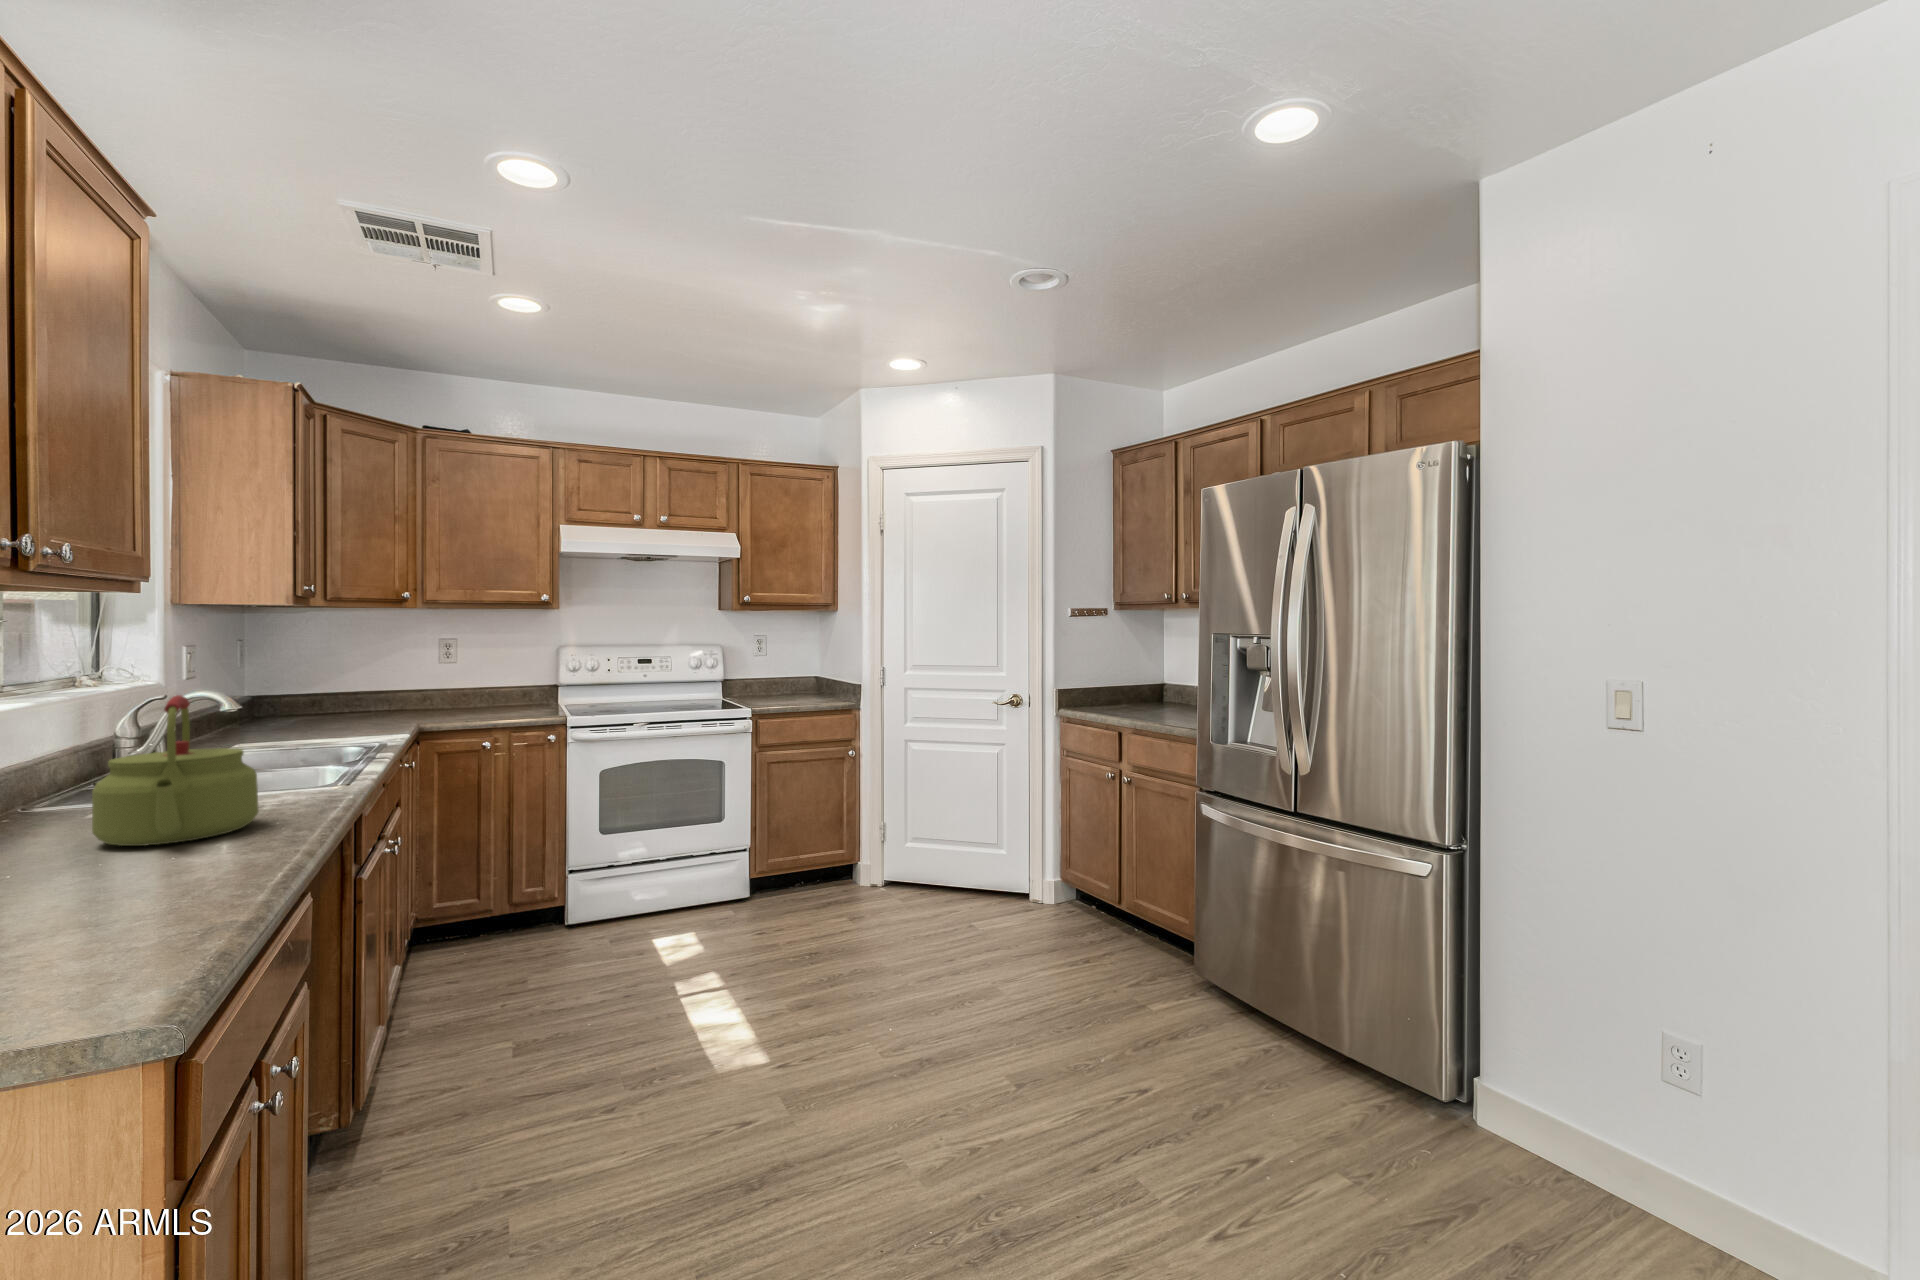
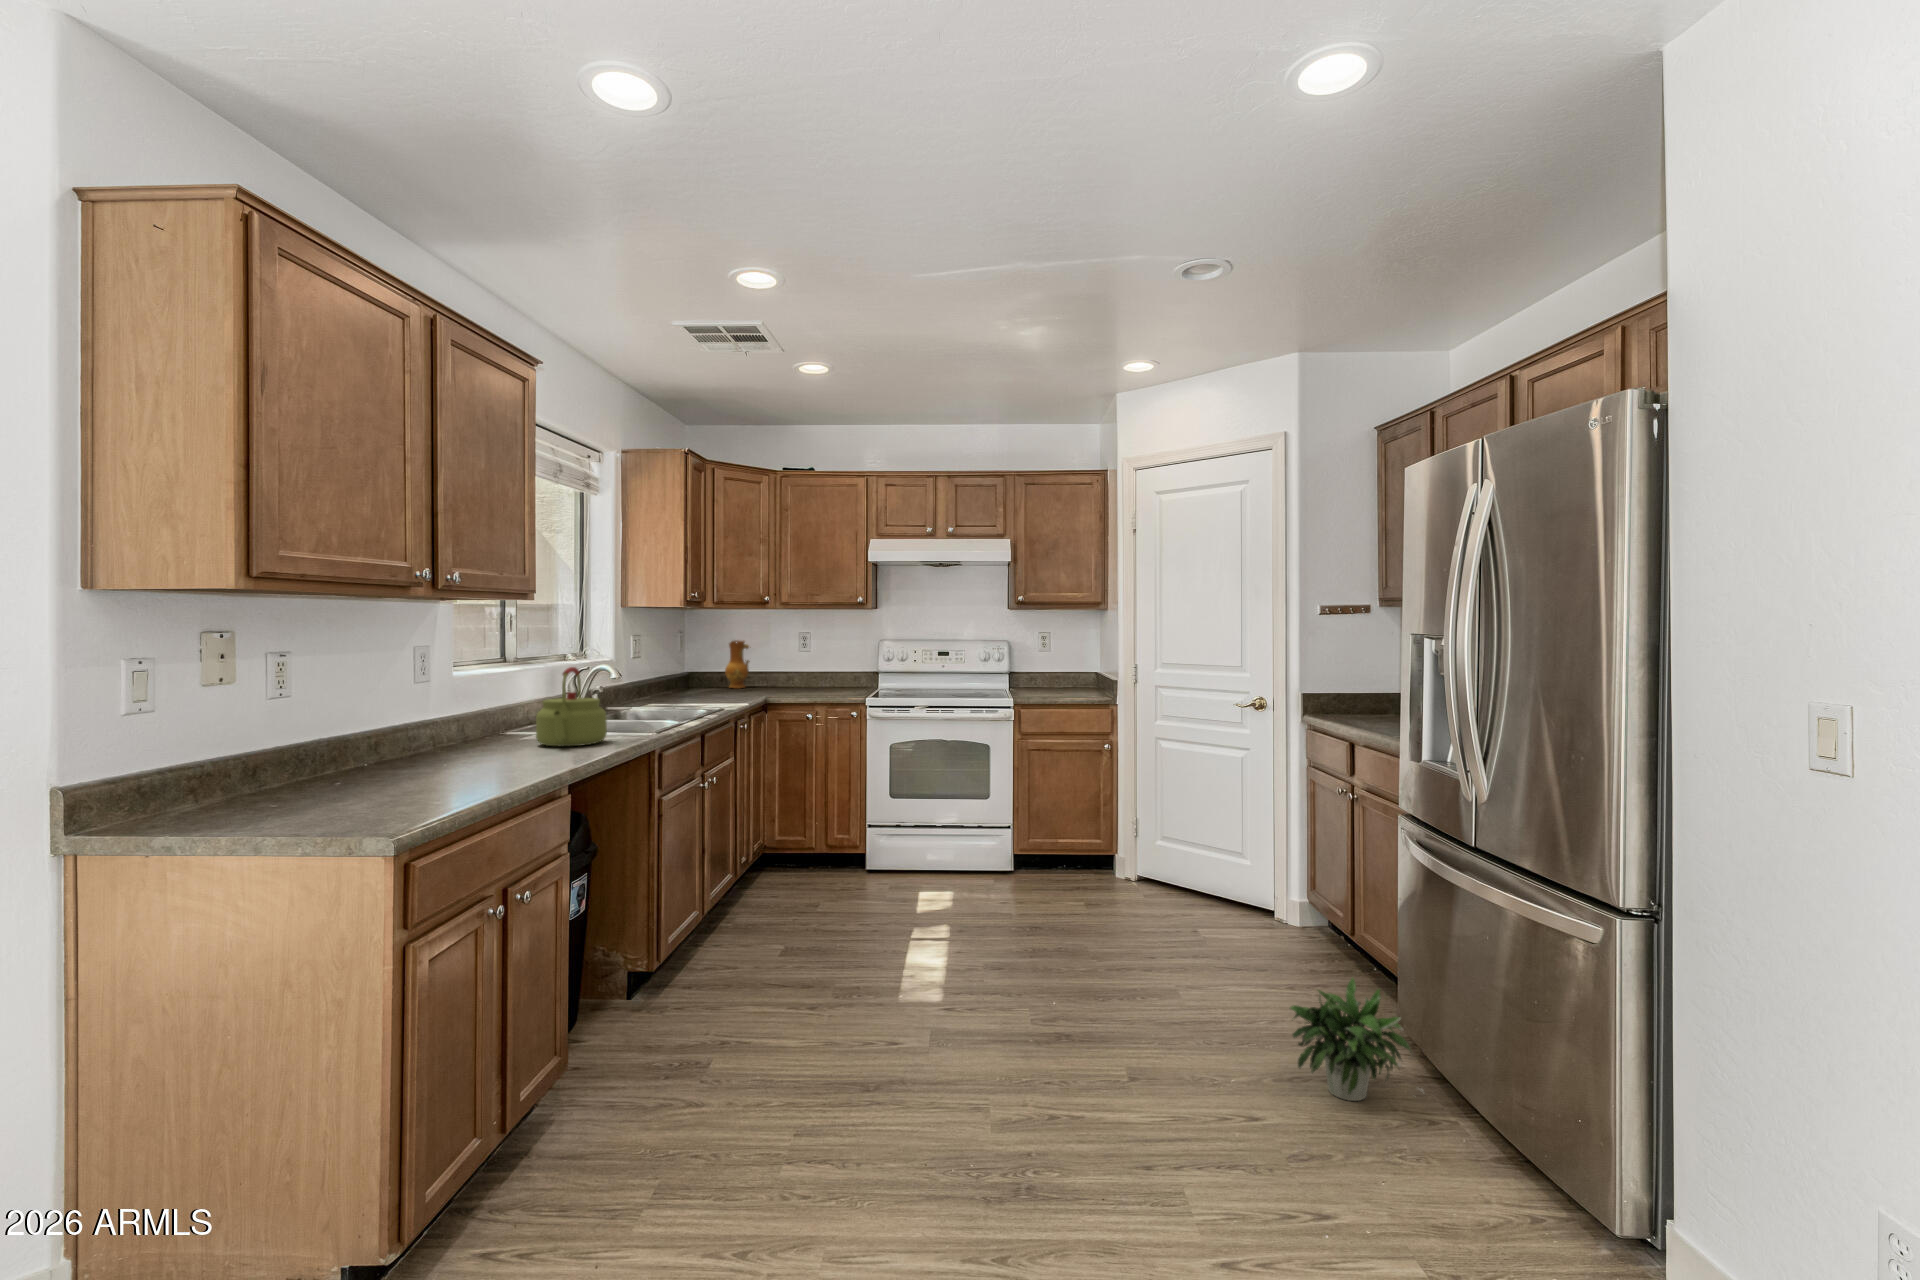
ceramic jug: none [330,650,371,715] -> present [725,641,750,688]
potted plant: none [1209,962,1322,1090] -> present [1290,978,1424,1101]

